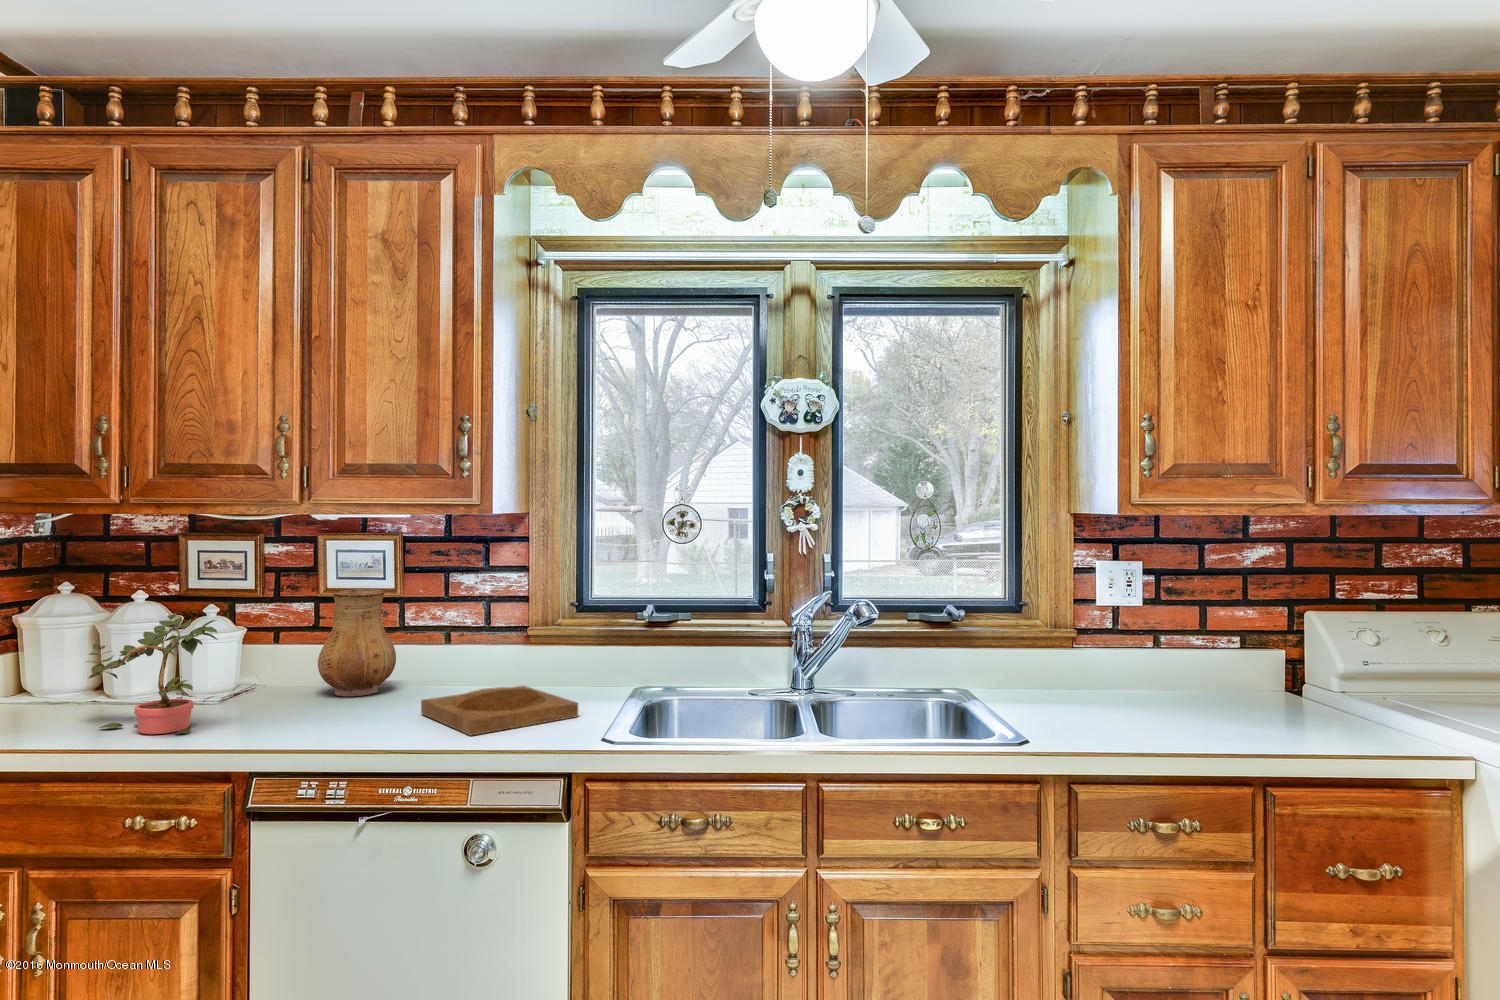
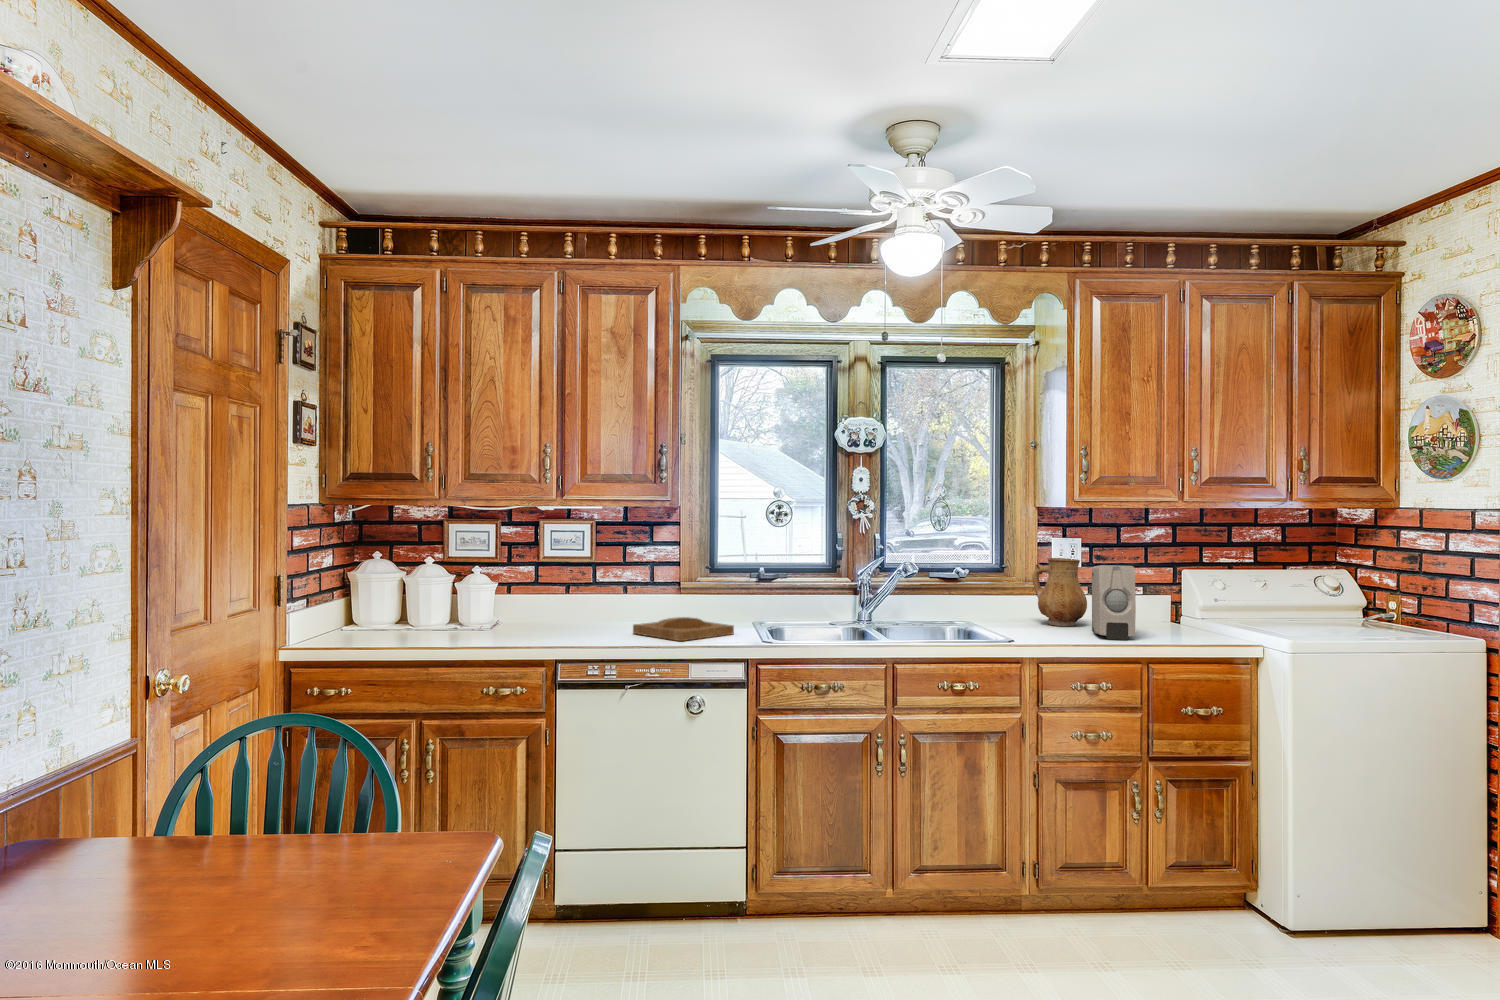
ceramic pitcher: present [318,589,396,696] -> present [1032,558,1087,626]
soap dispenser: none [1161,610,1241,740] -> present [1092,565,1136,640]
potted plant: present [86,613,218,734] -> none [427,568,523,642]

